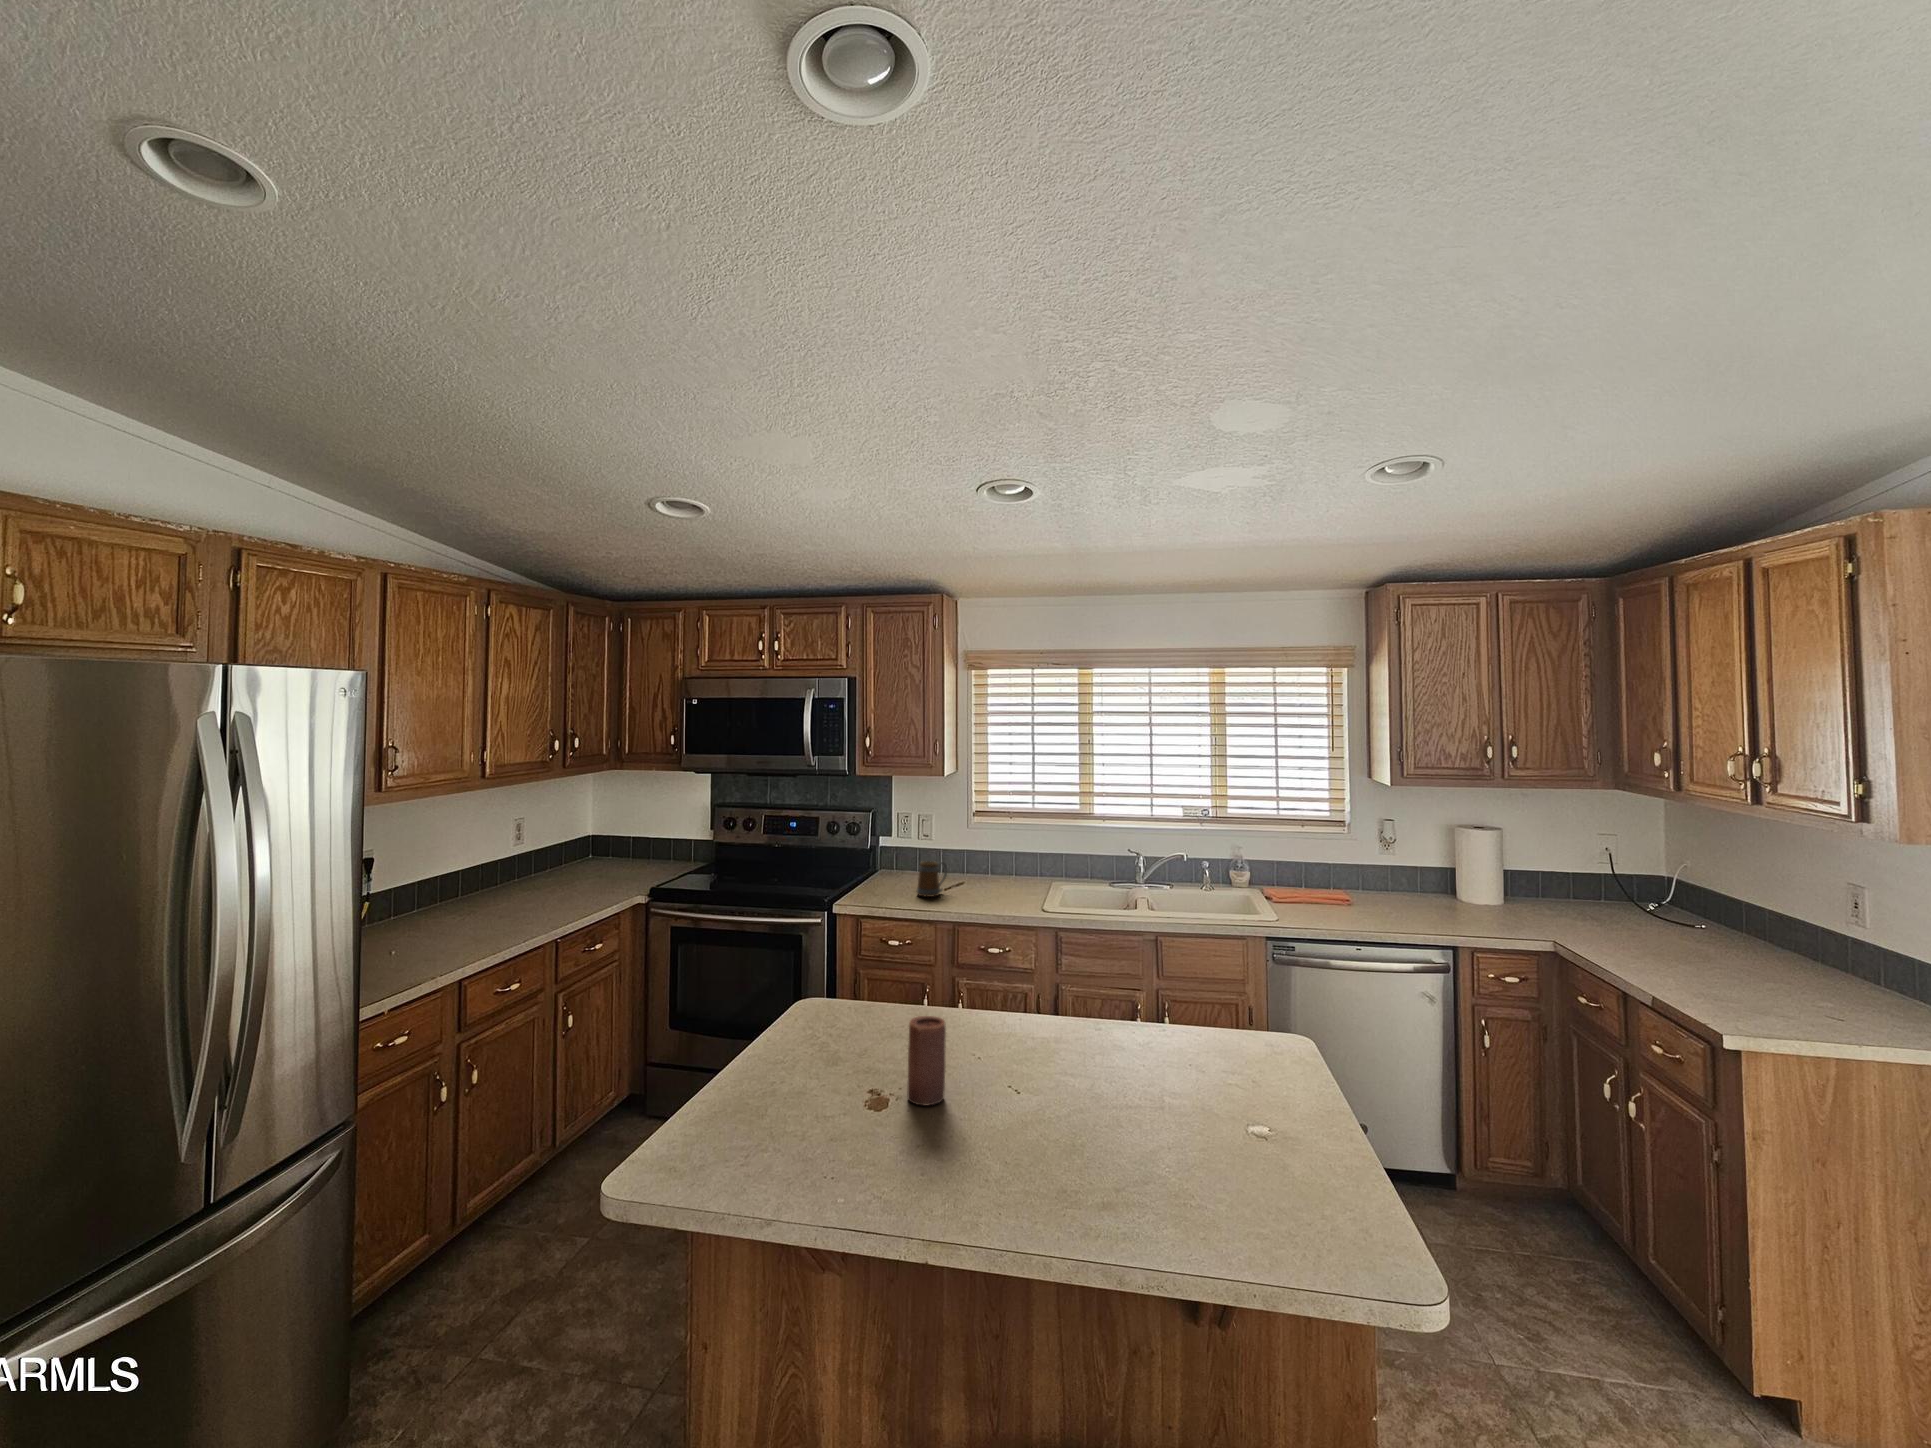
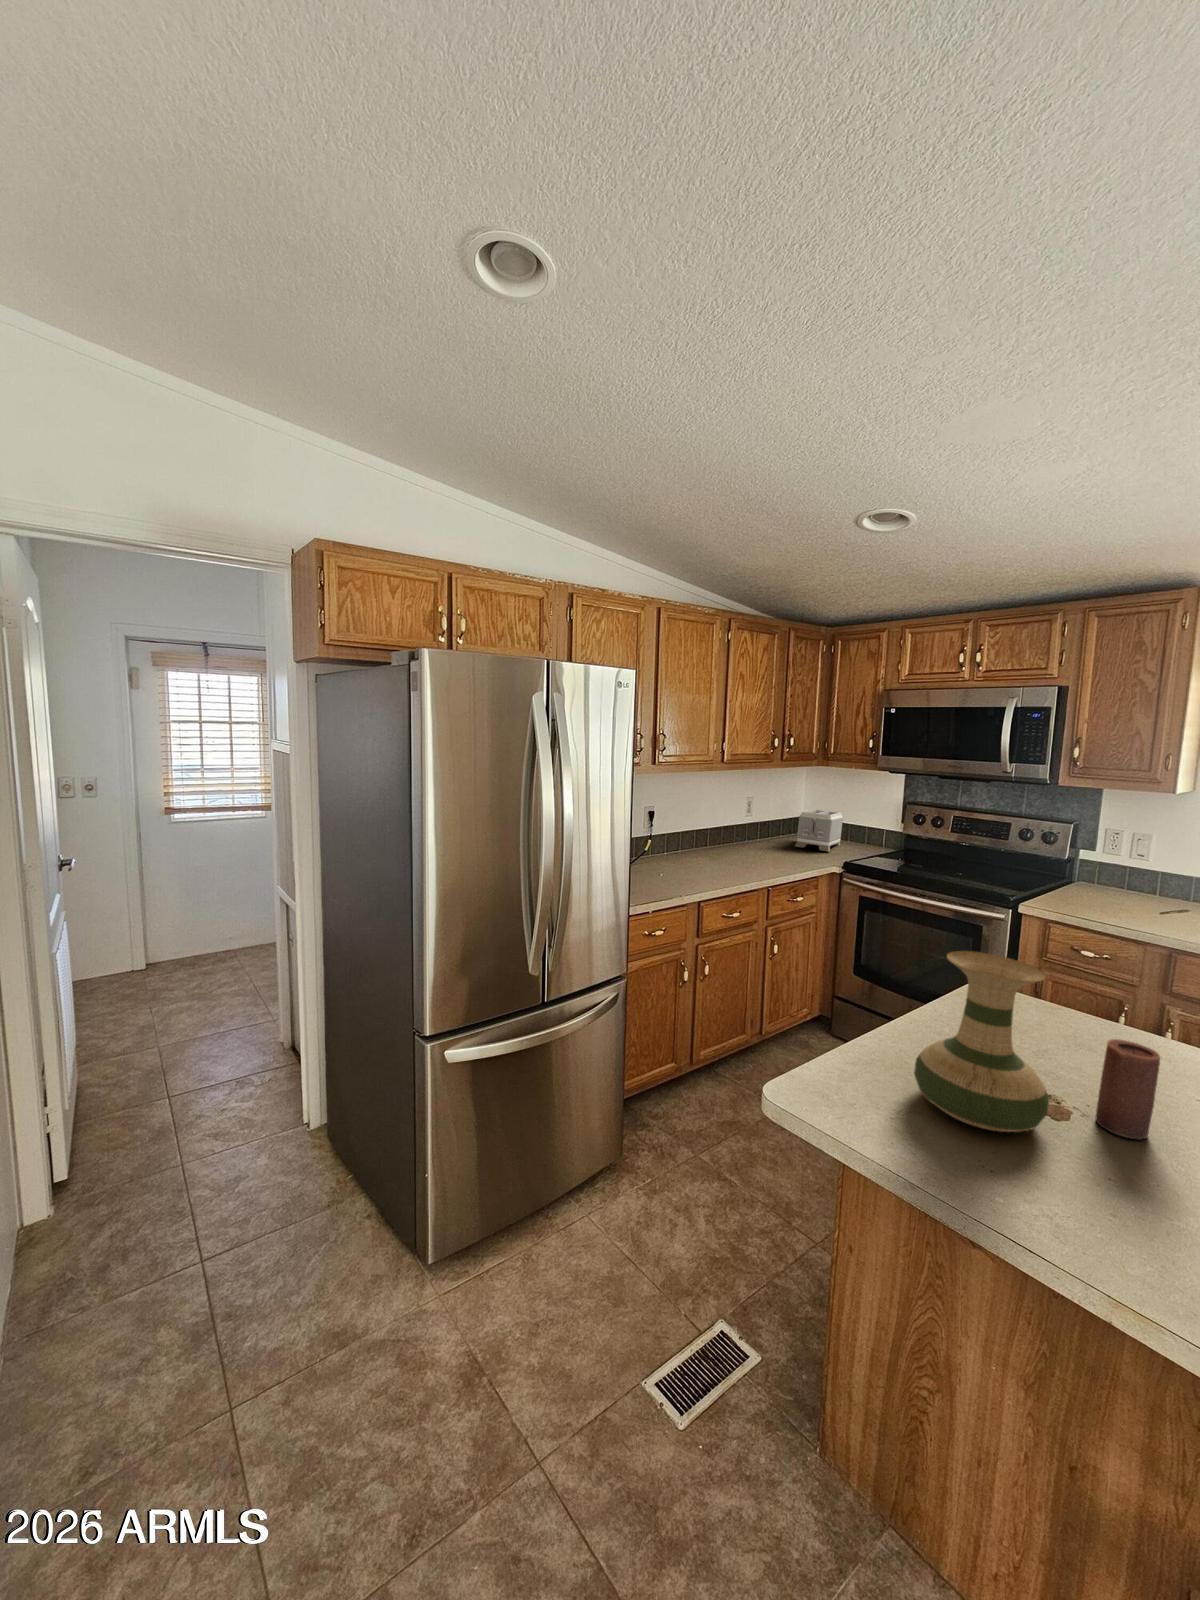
toaster: none [584,825,643,877] -> present [795,810,843,851]
mug: present [917,861,947,897] -> none [1122,881,1167,919]
vase: none [756,964,872,1144] -> present [914,951,1049,1132]

